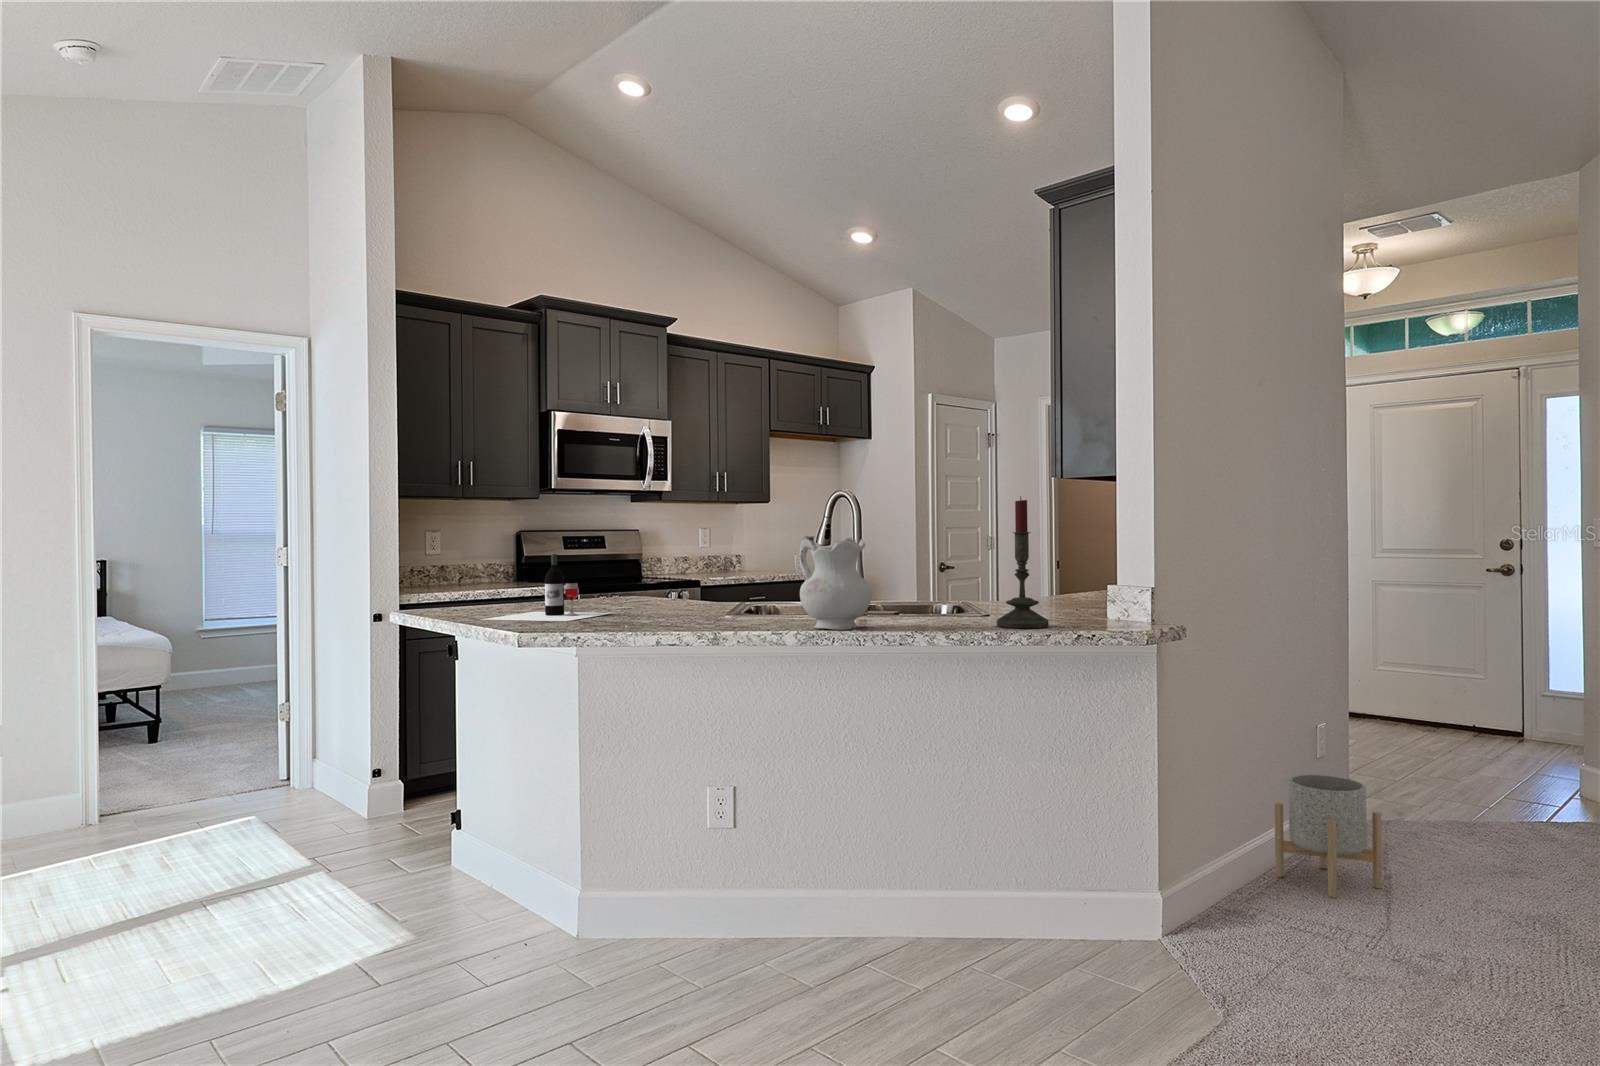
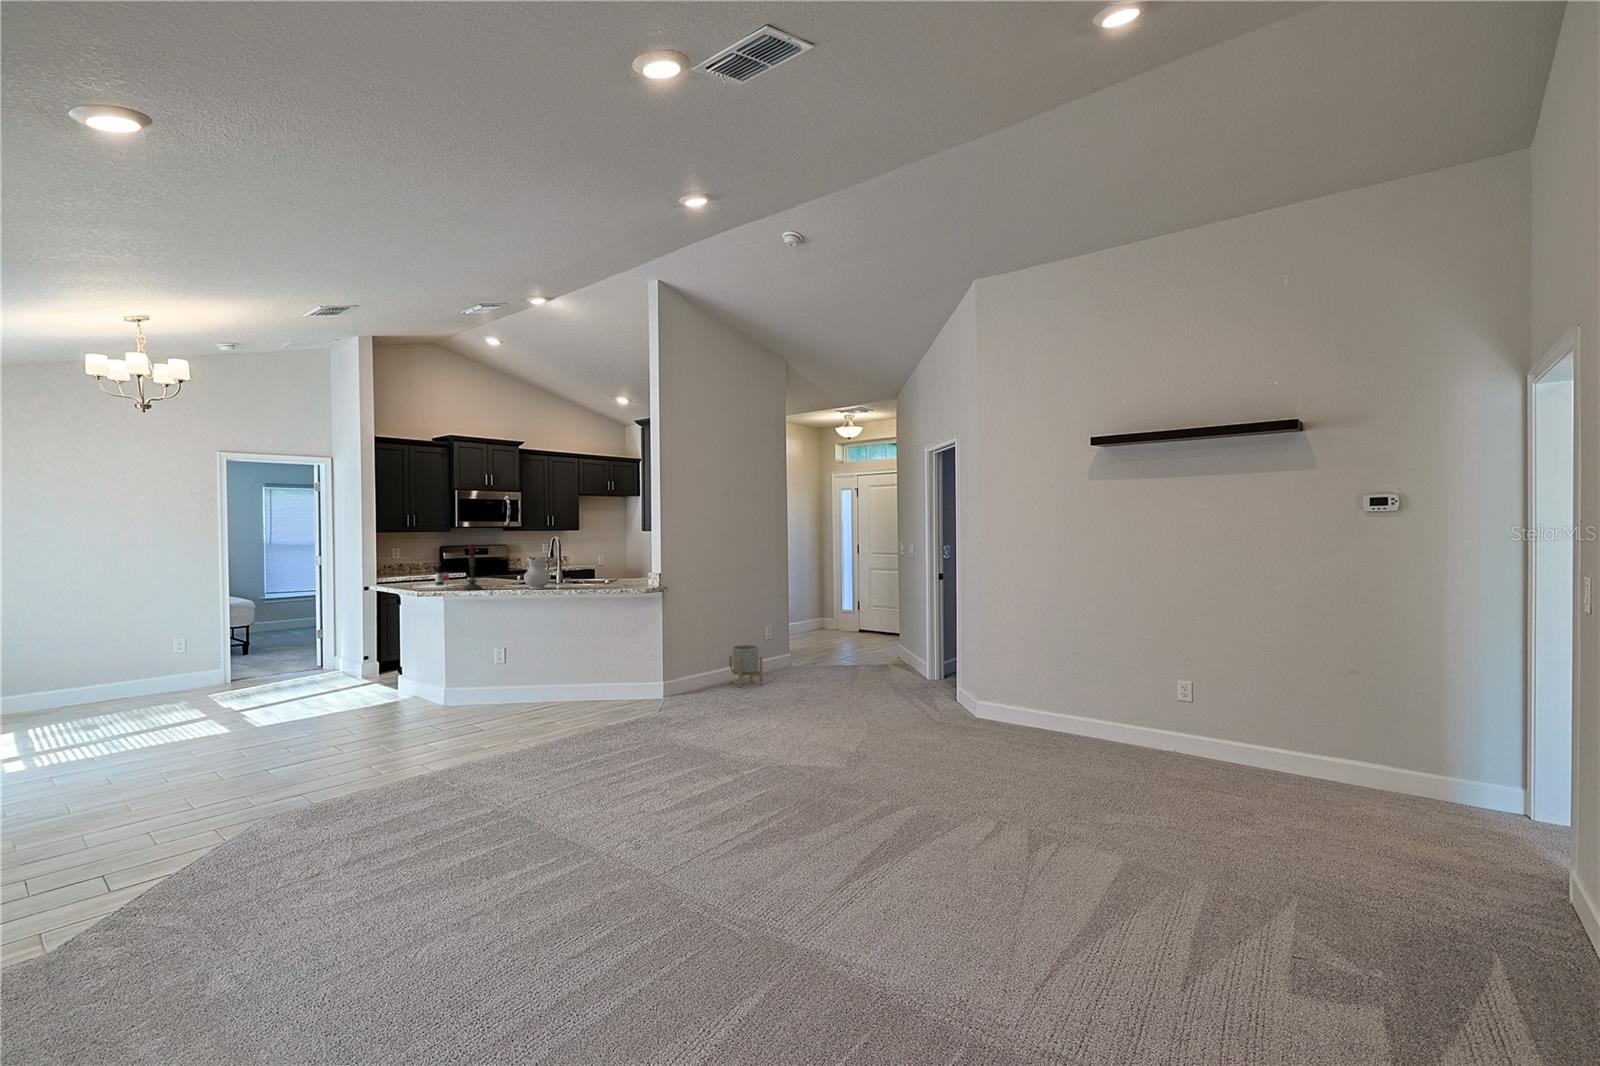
candle: present [997,497,1049,628] -> present [463,544,482,590]

